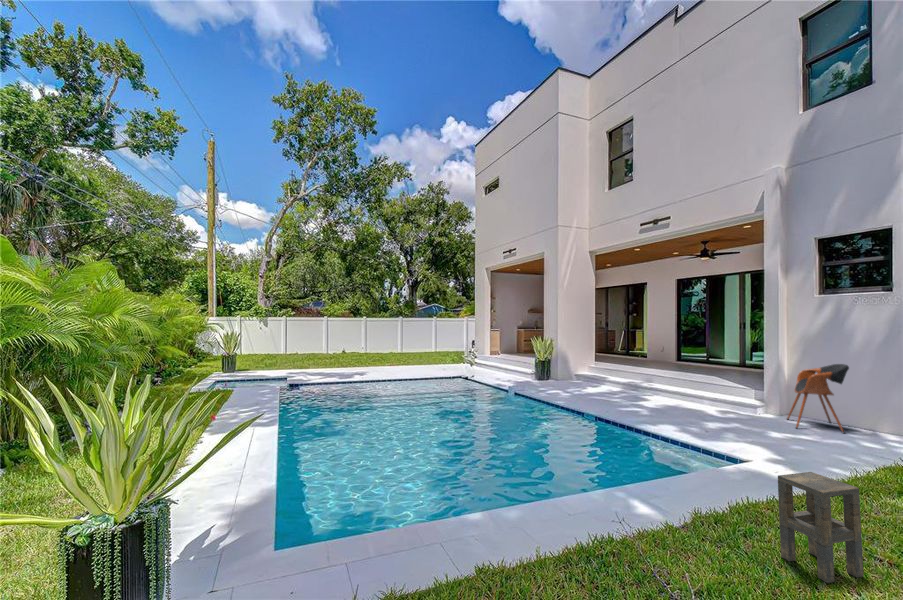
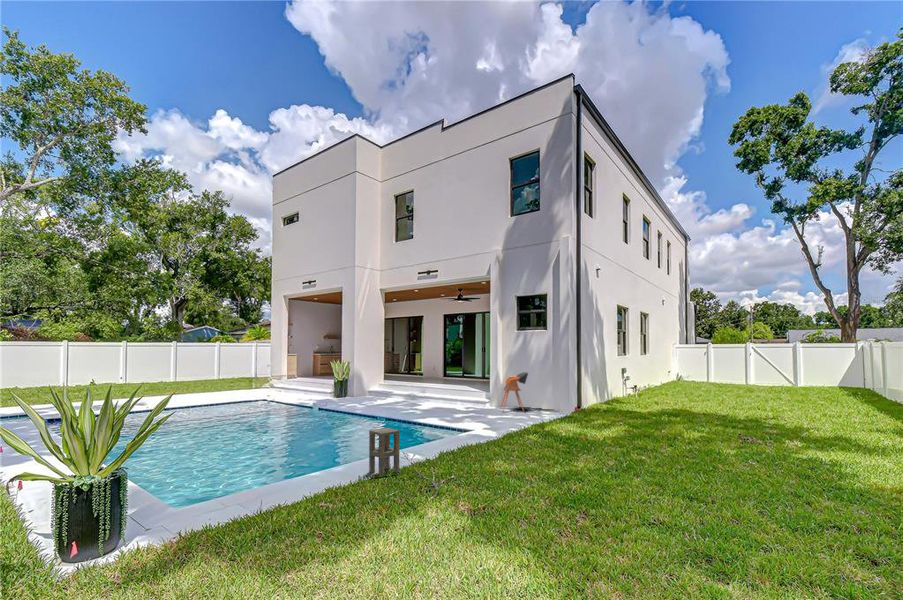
side table: present [778,472,864,583] -> present [369,428,399,476]

